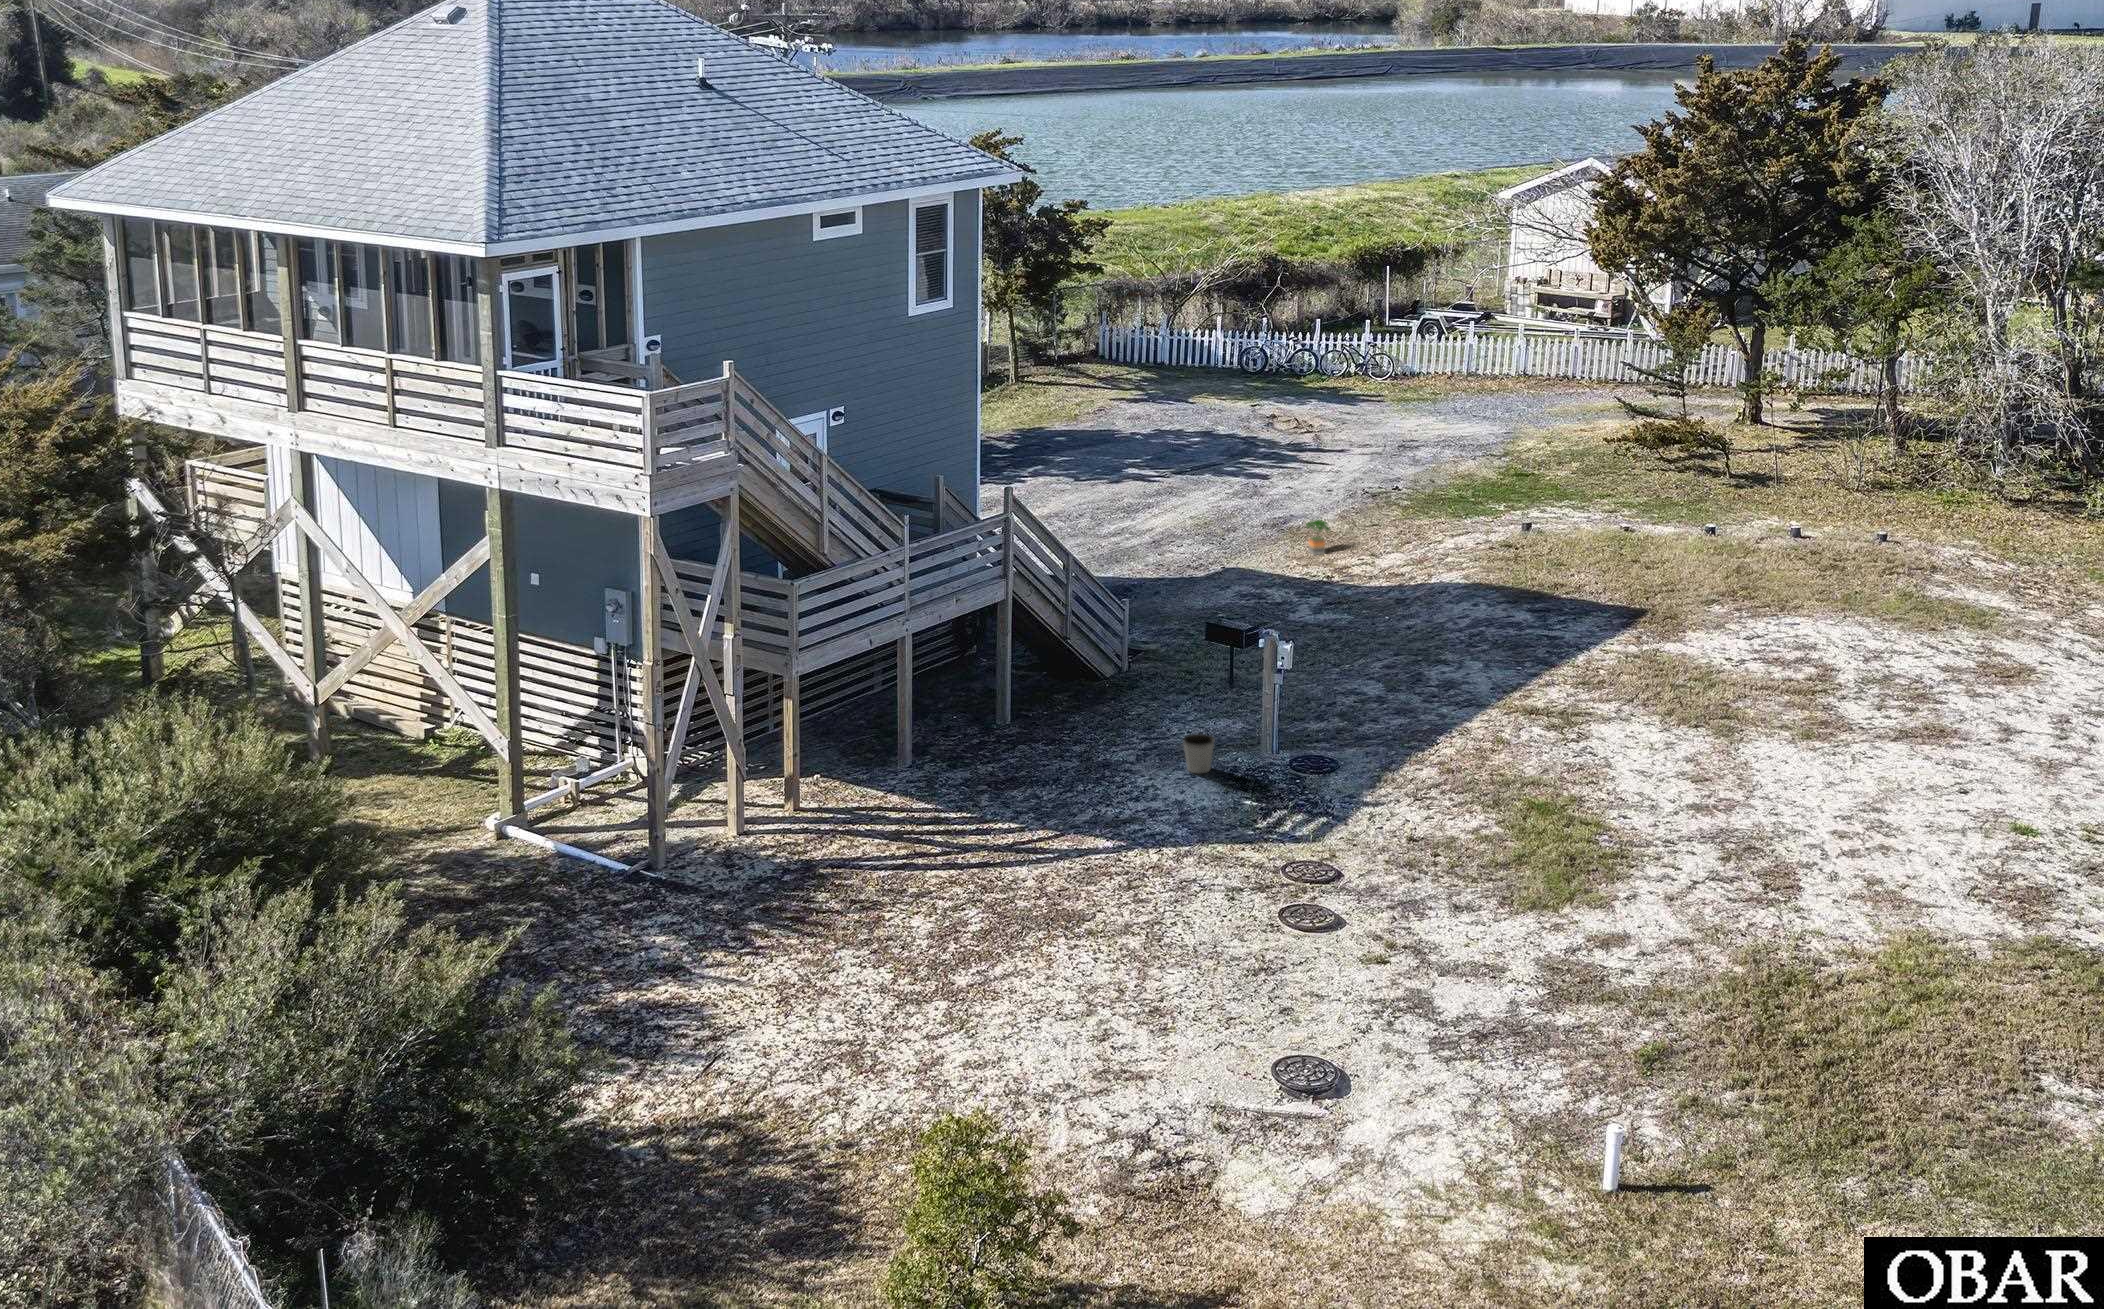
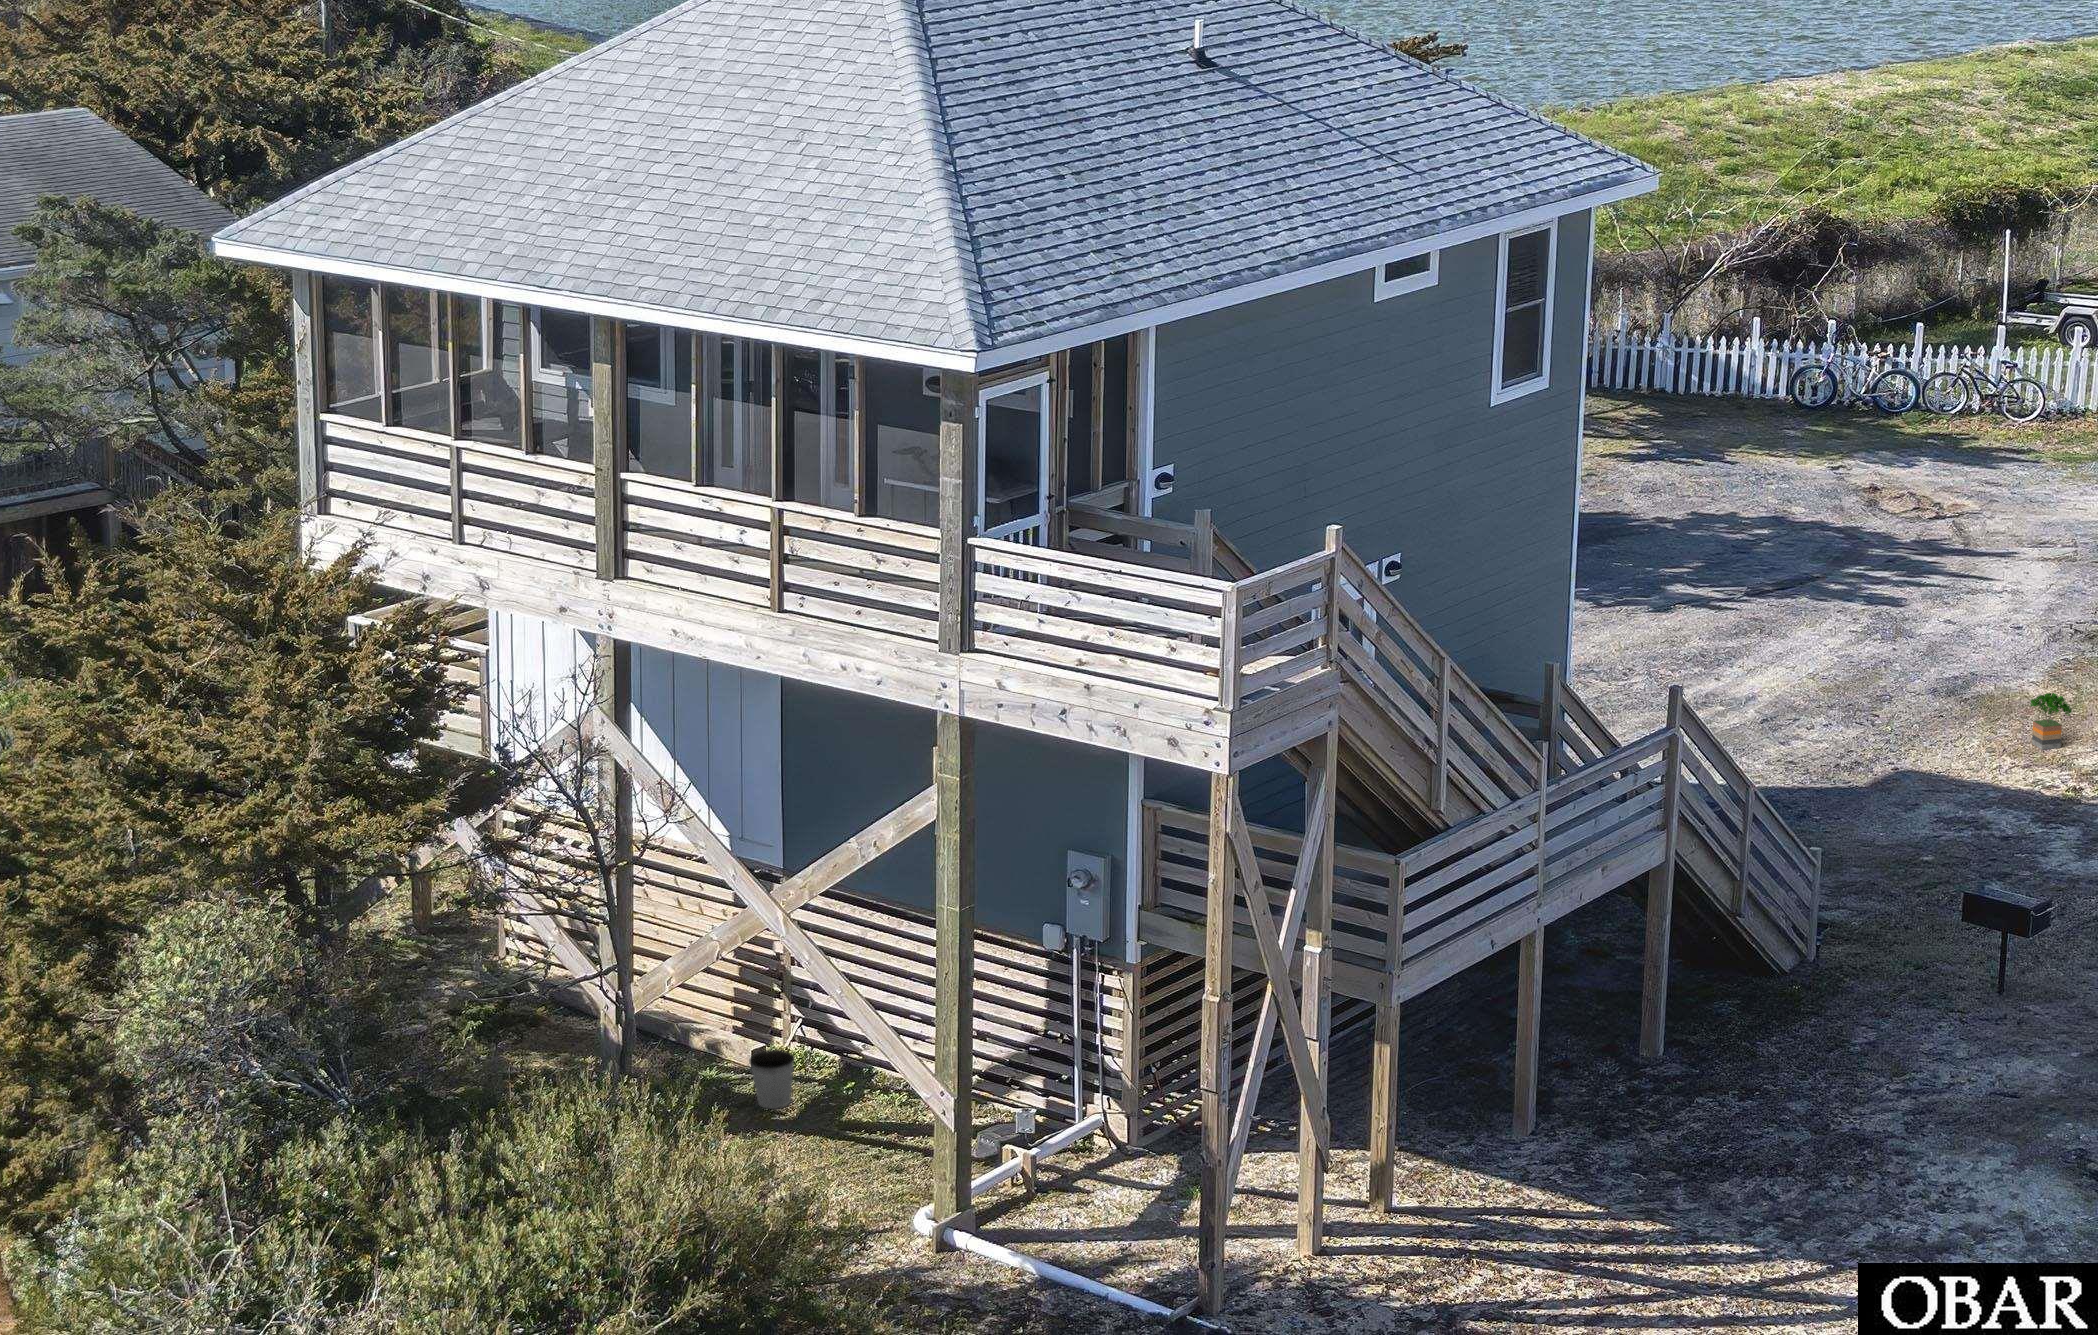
bucket: present [1183,734,1215,773] -> present [749,1050,795,1109]

